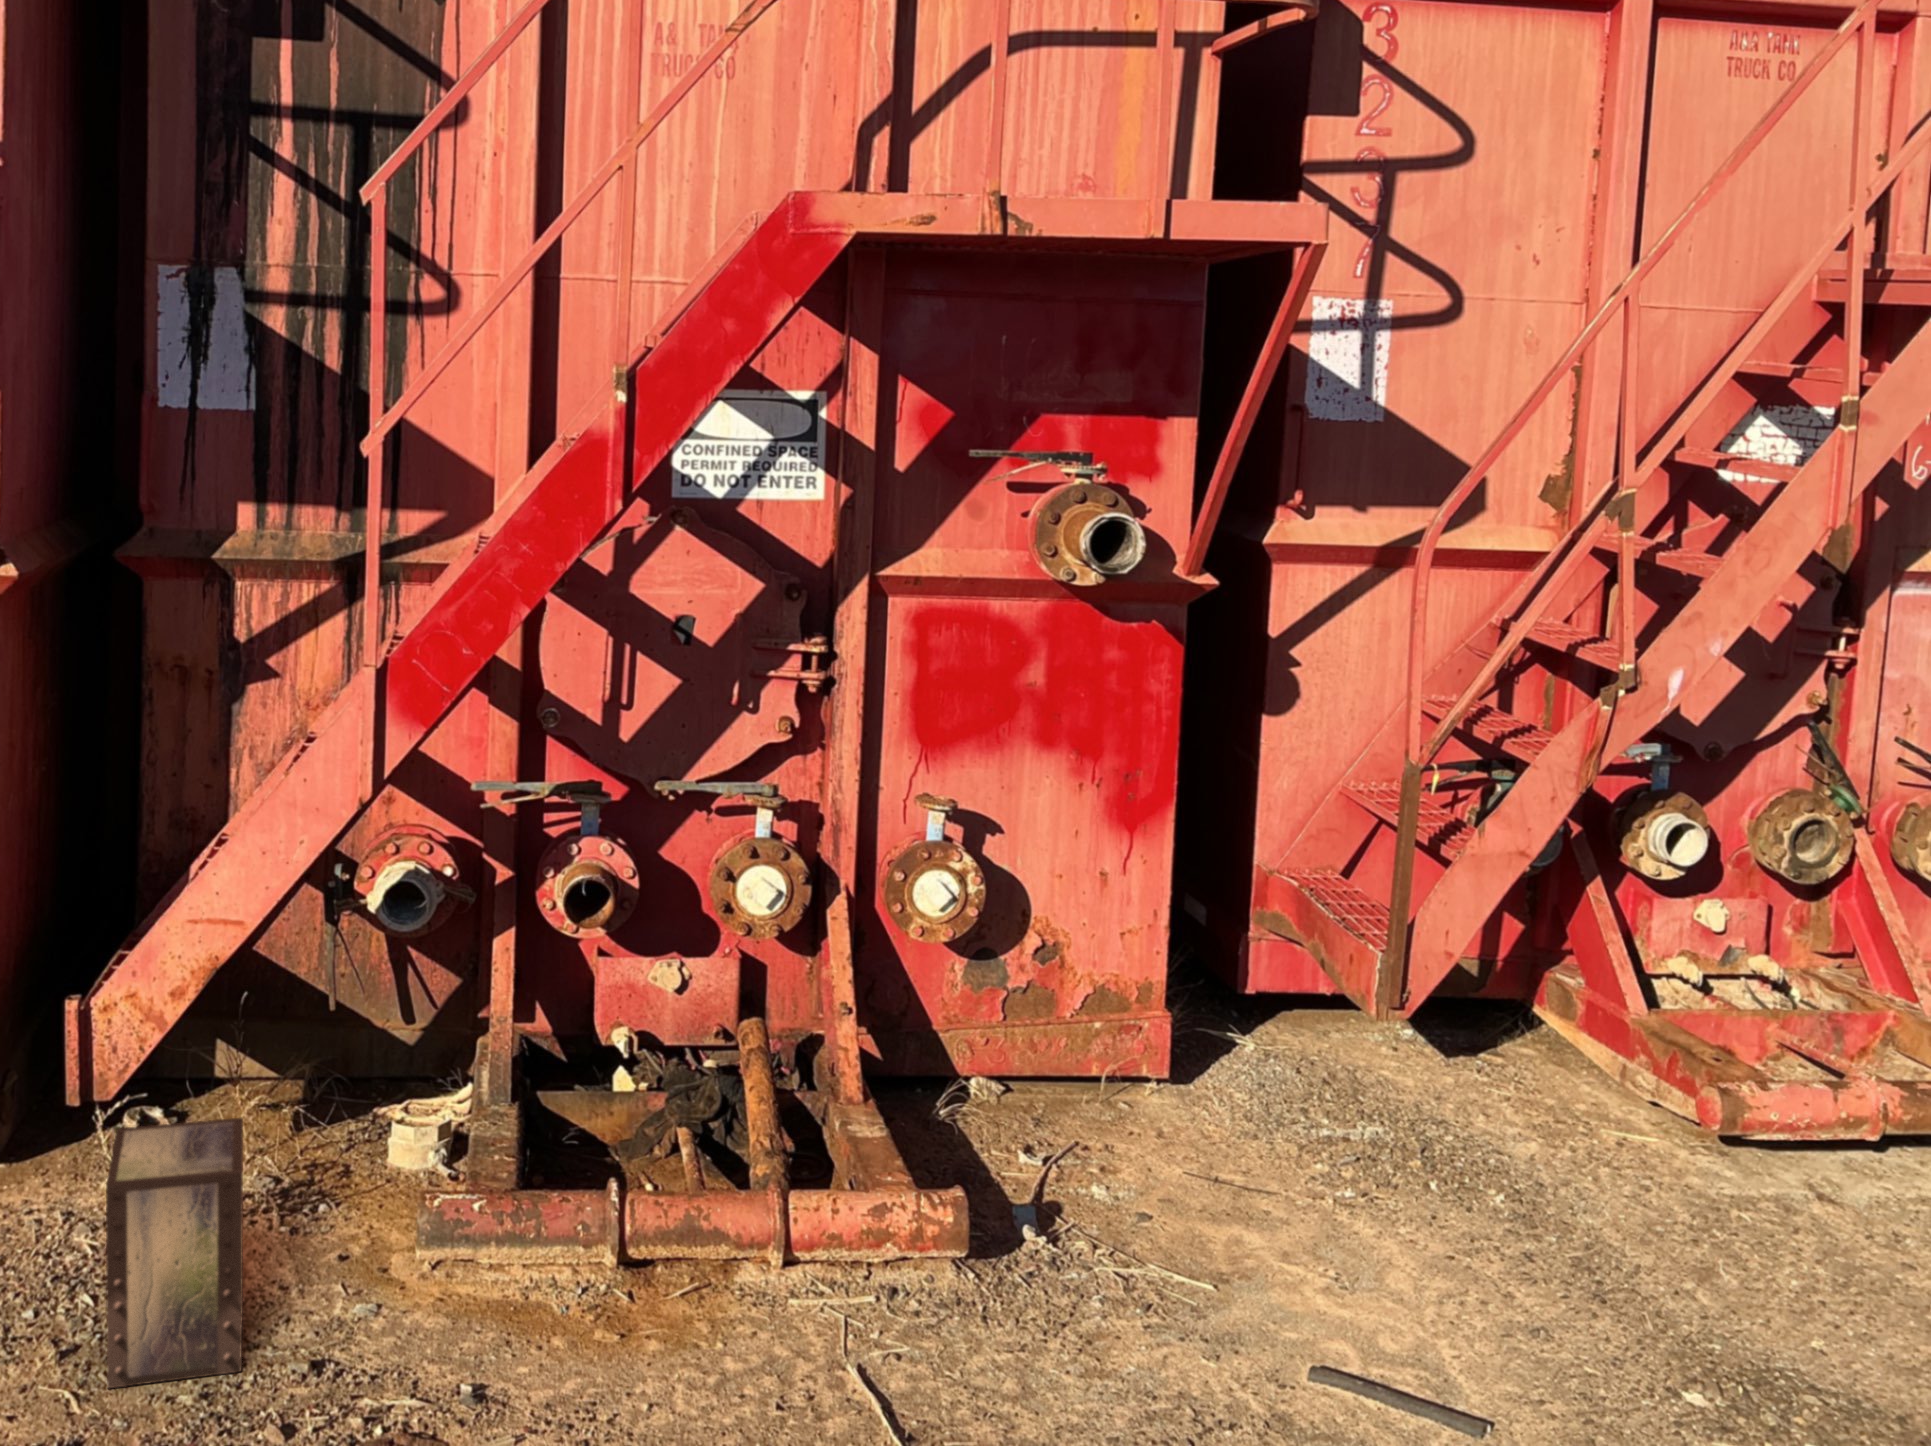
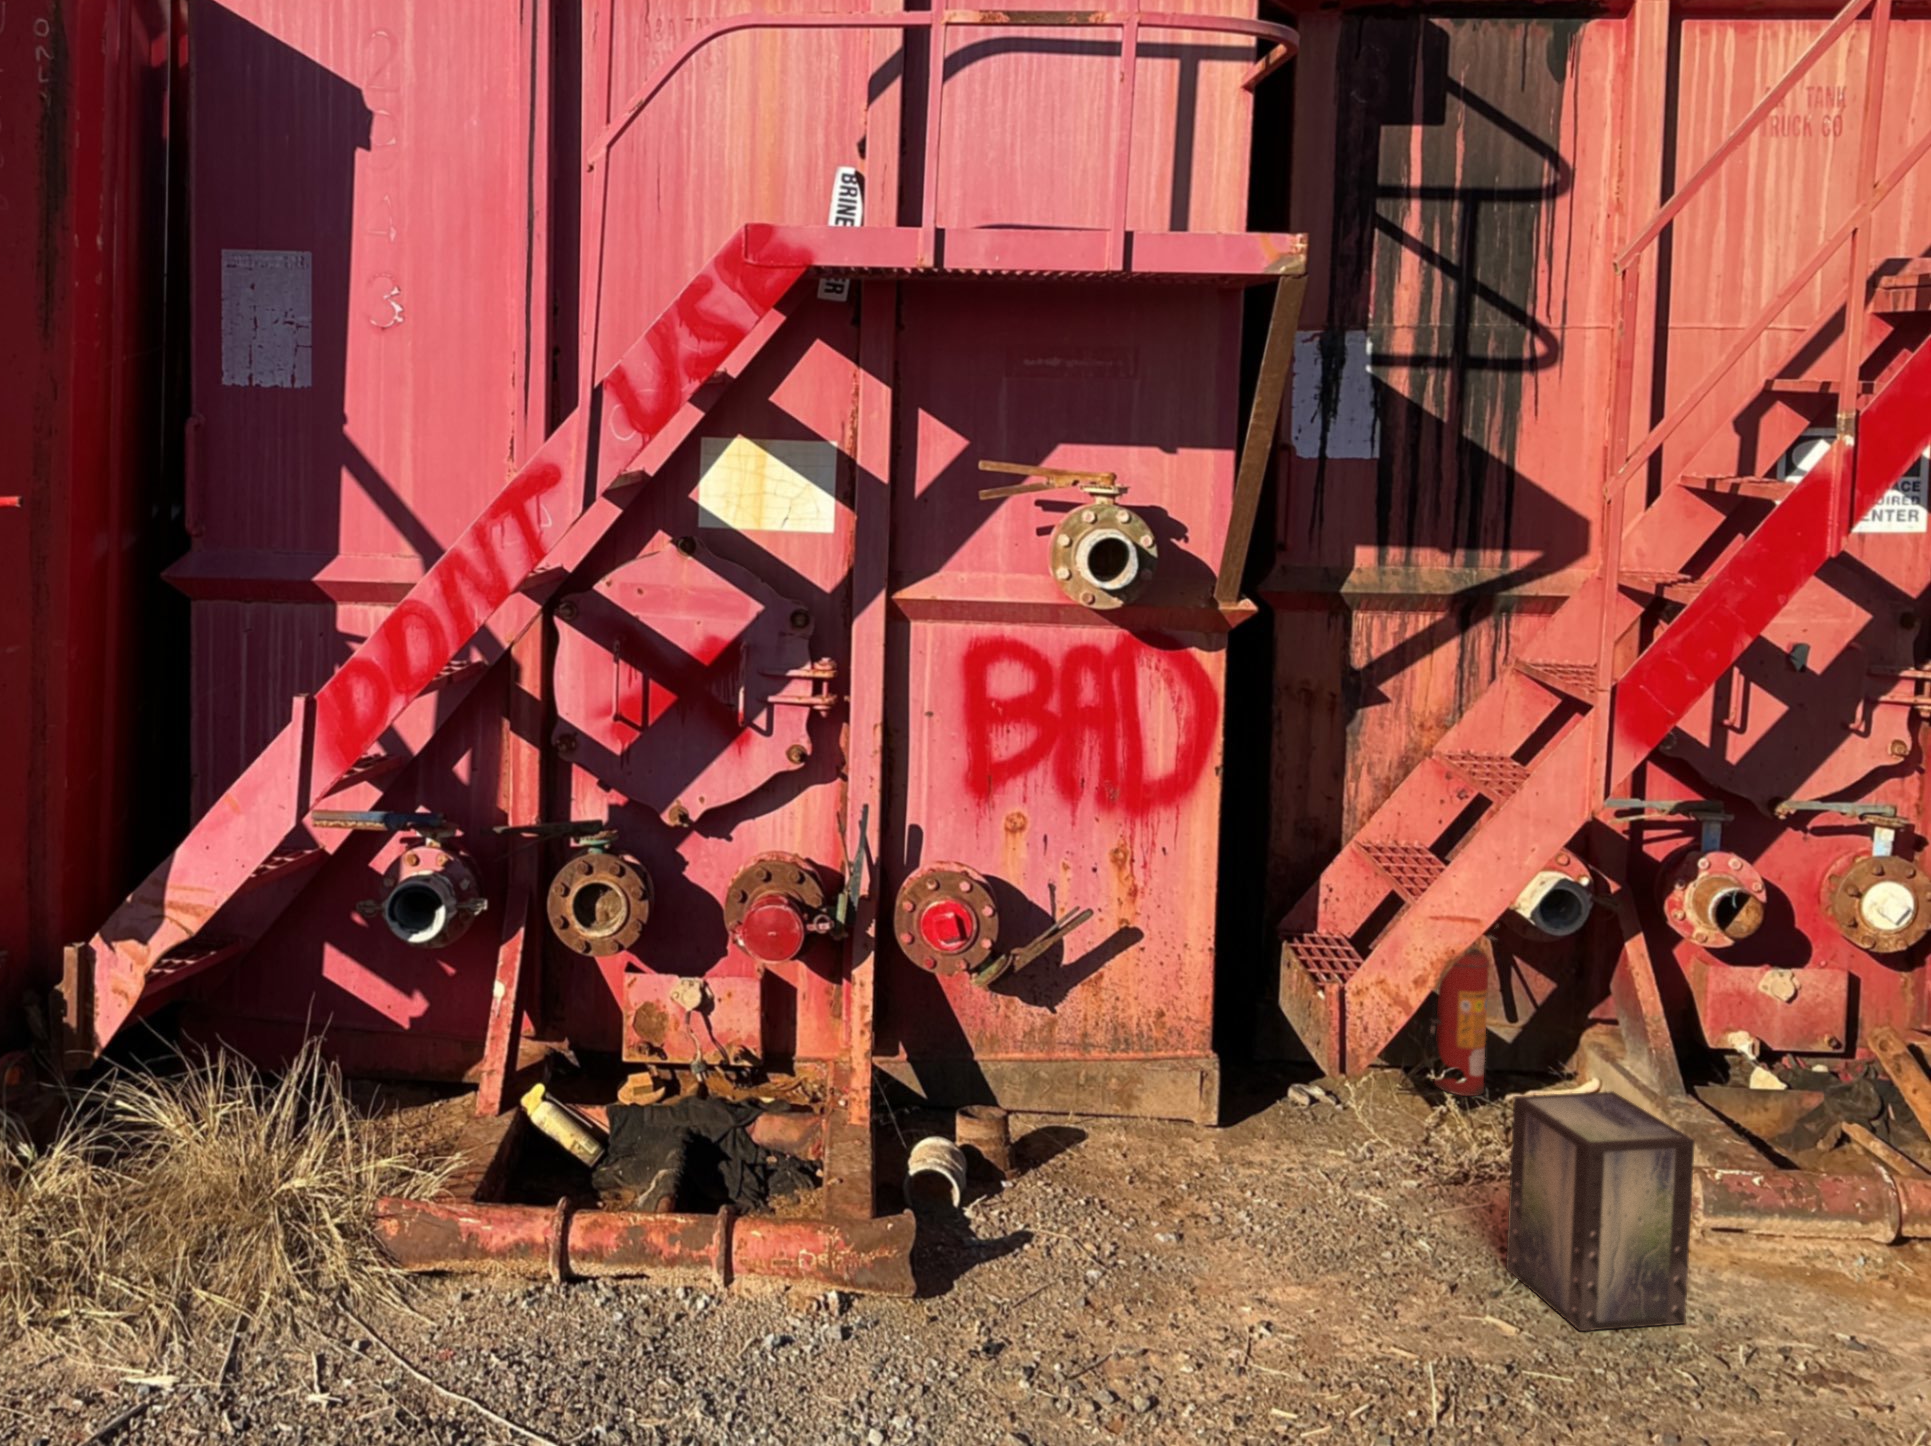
fire extinguisher: none [298,922,371,1112] -> present [1427,927,1497,1096]

